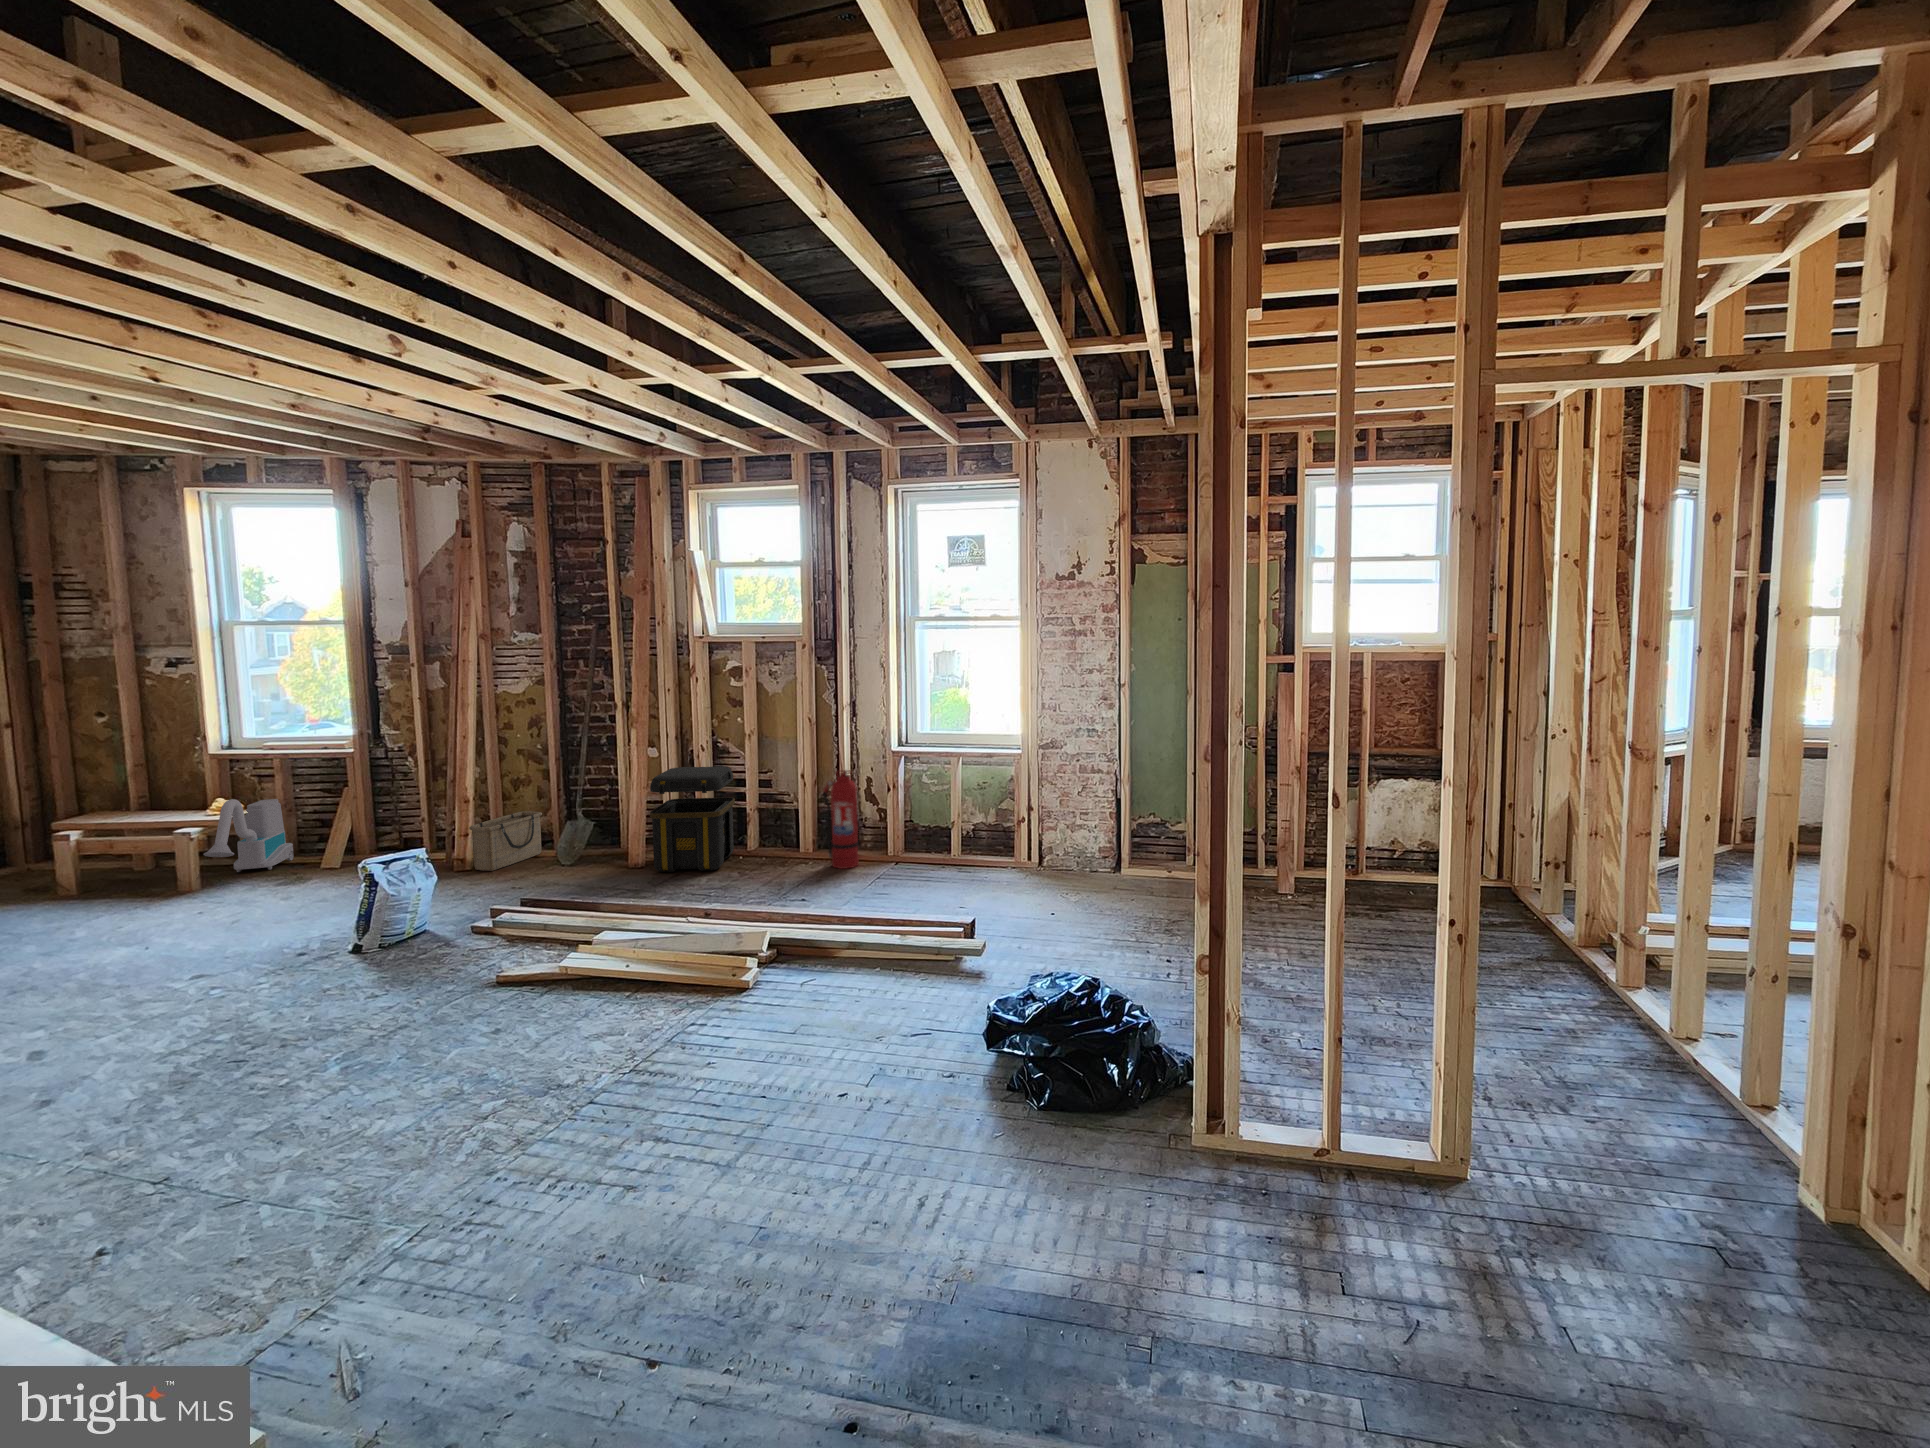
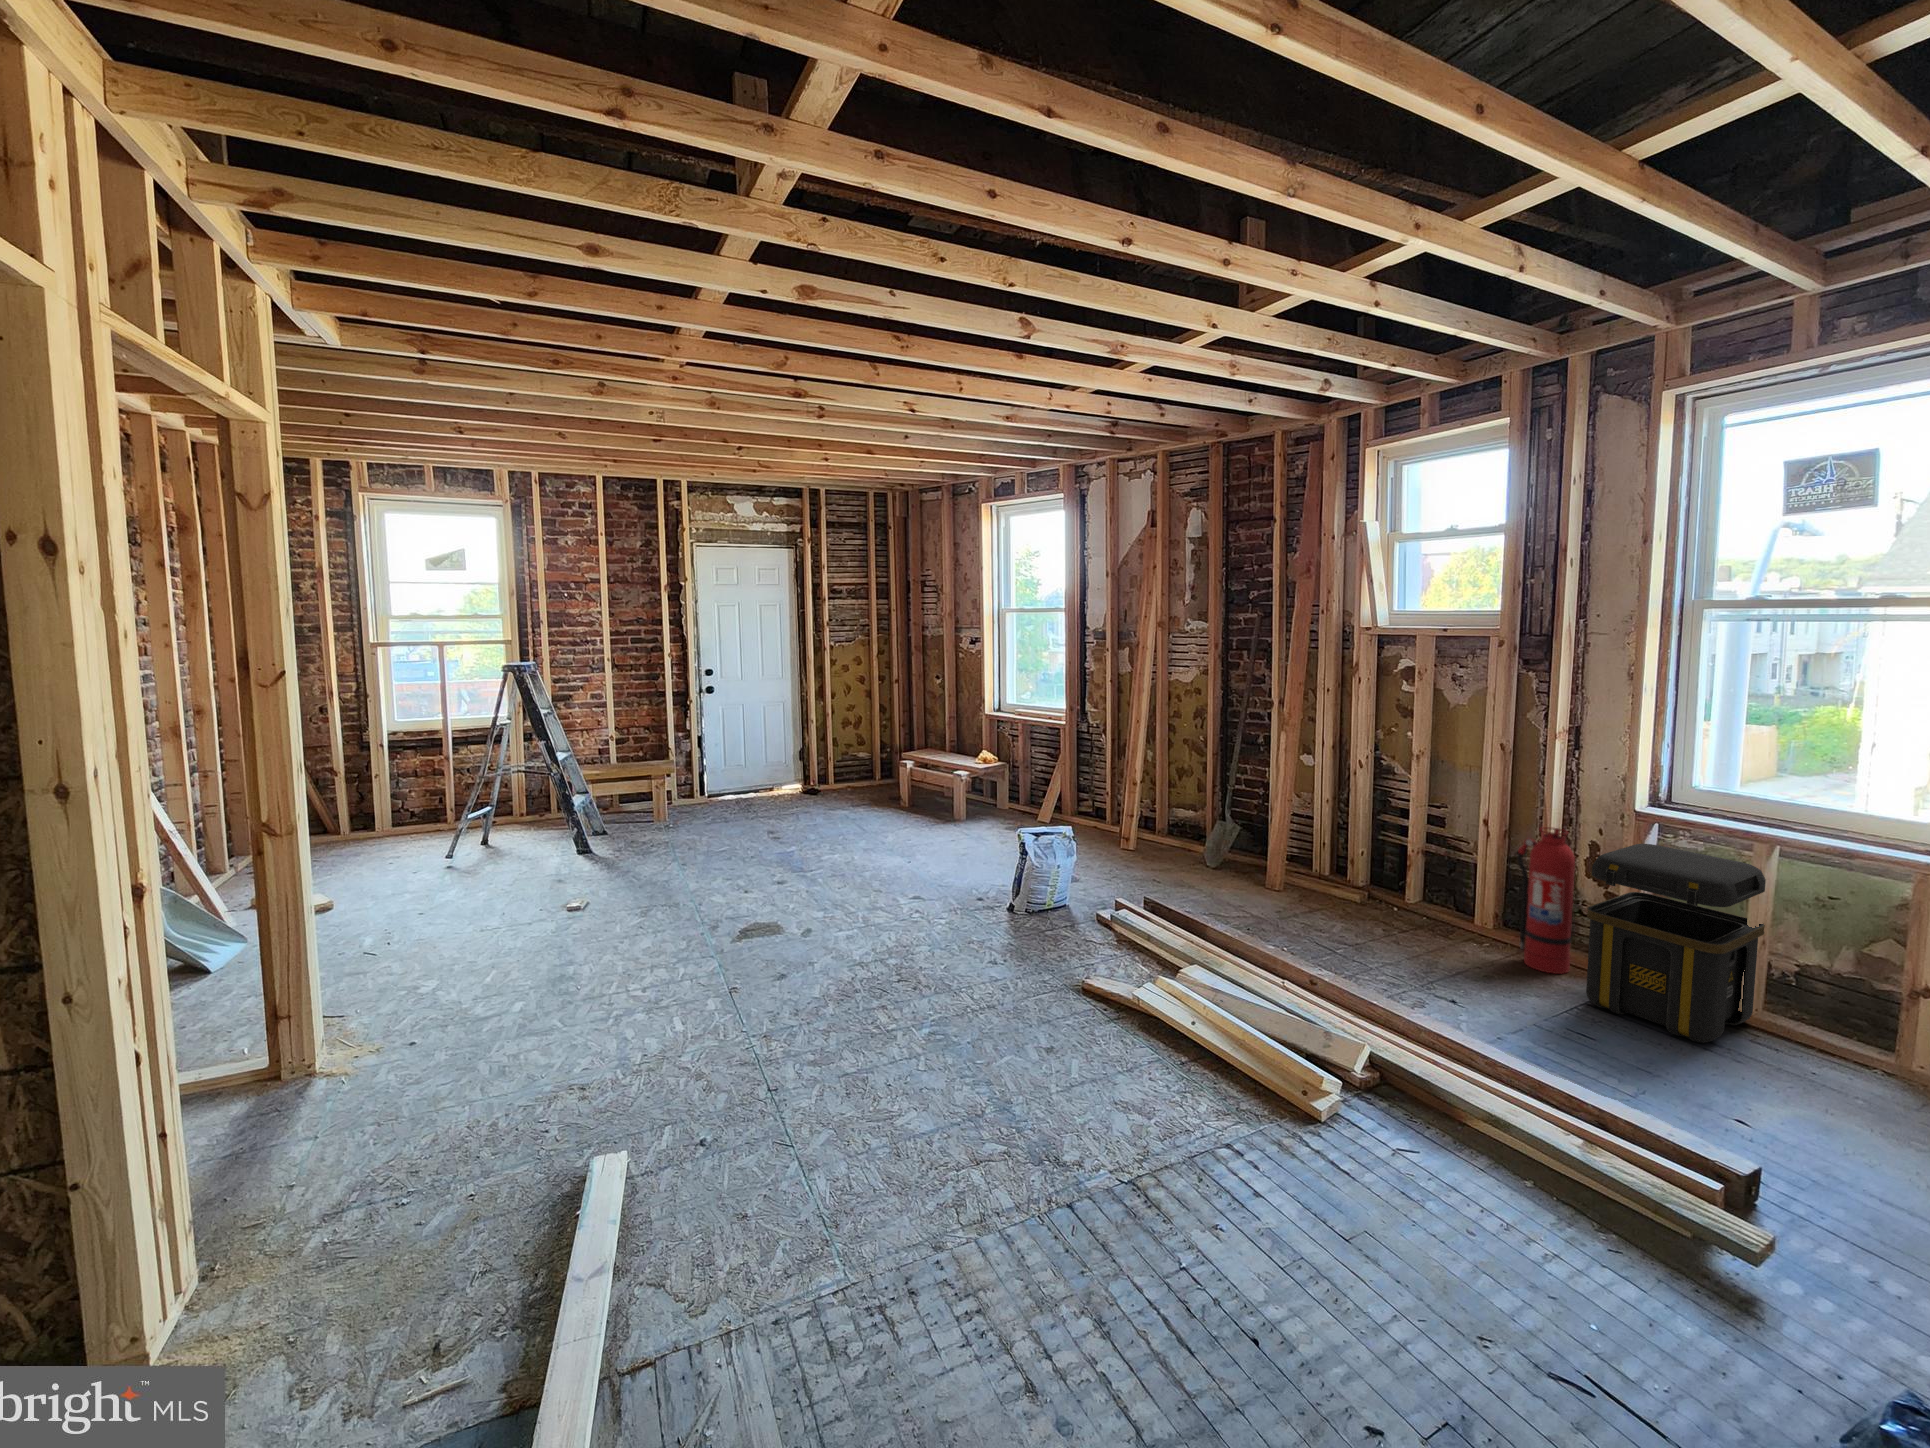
toolbox: present [650,767,735,872] -> present [1586,844,1766,1043]
vacuum cleaner: present [203,799,294,872] -> none [965,752,1027,813]
basket: present [469,811,542,871] -> none [1132,801,1199,855]

